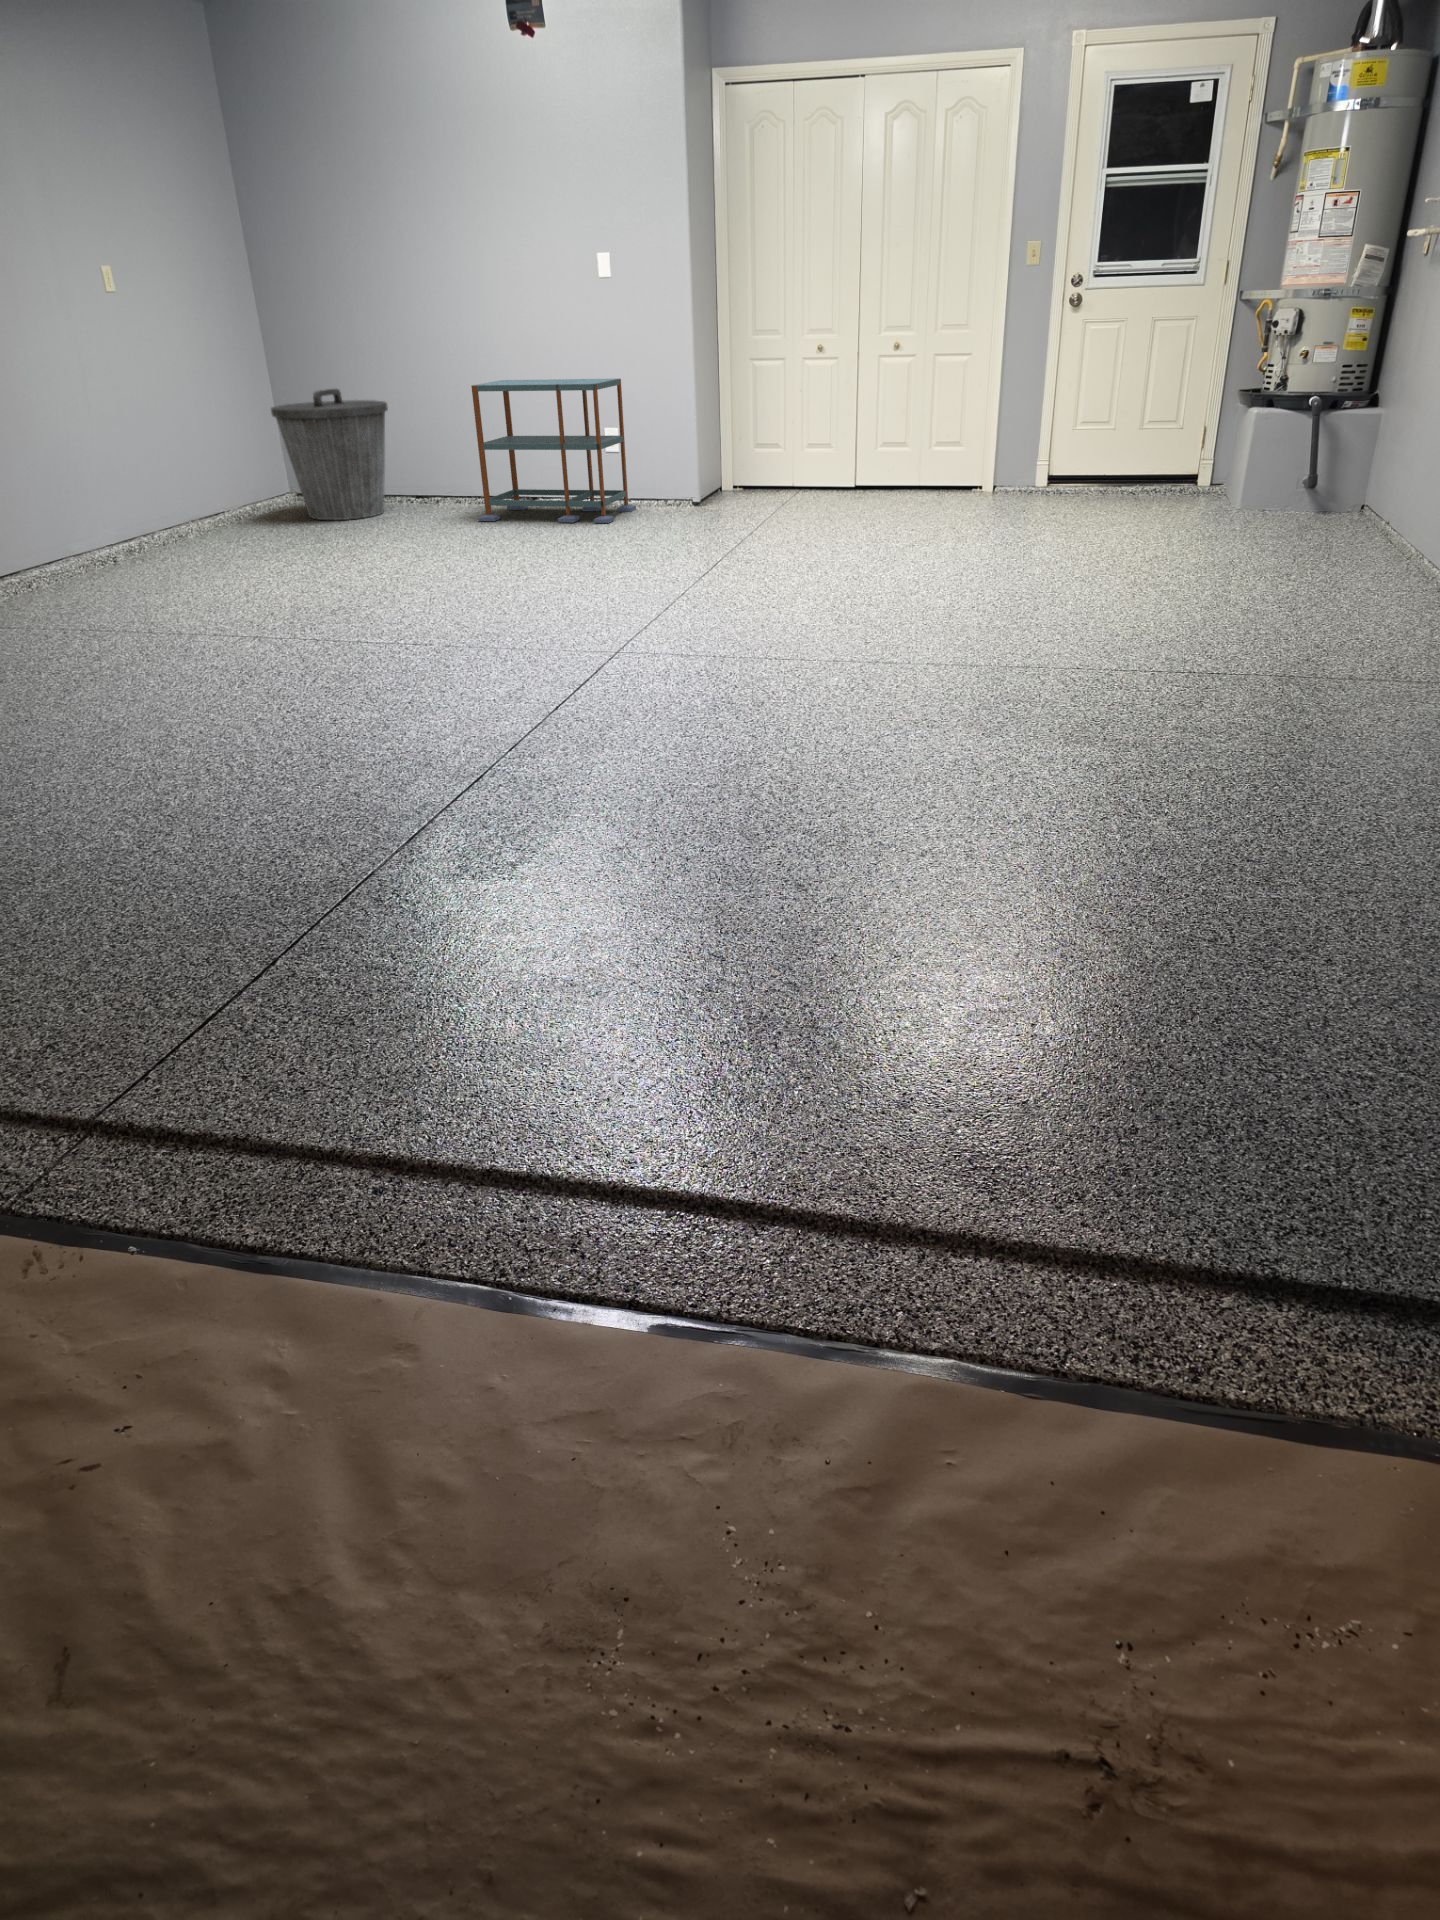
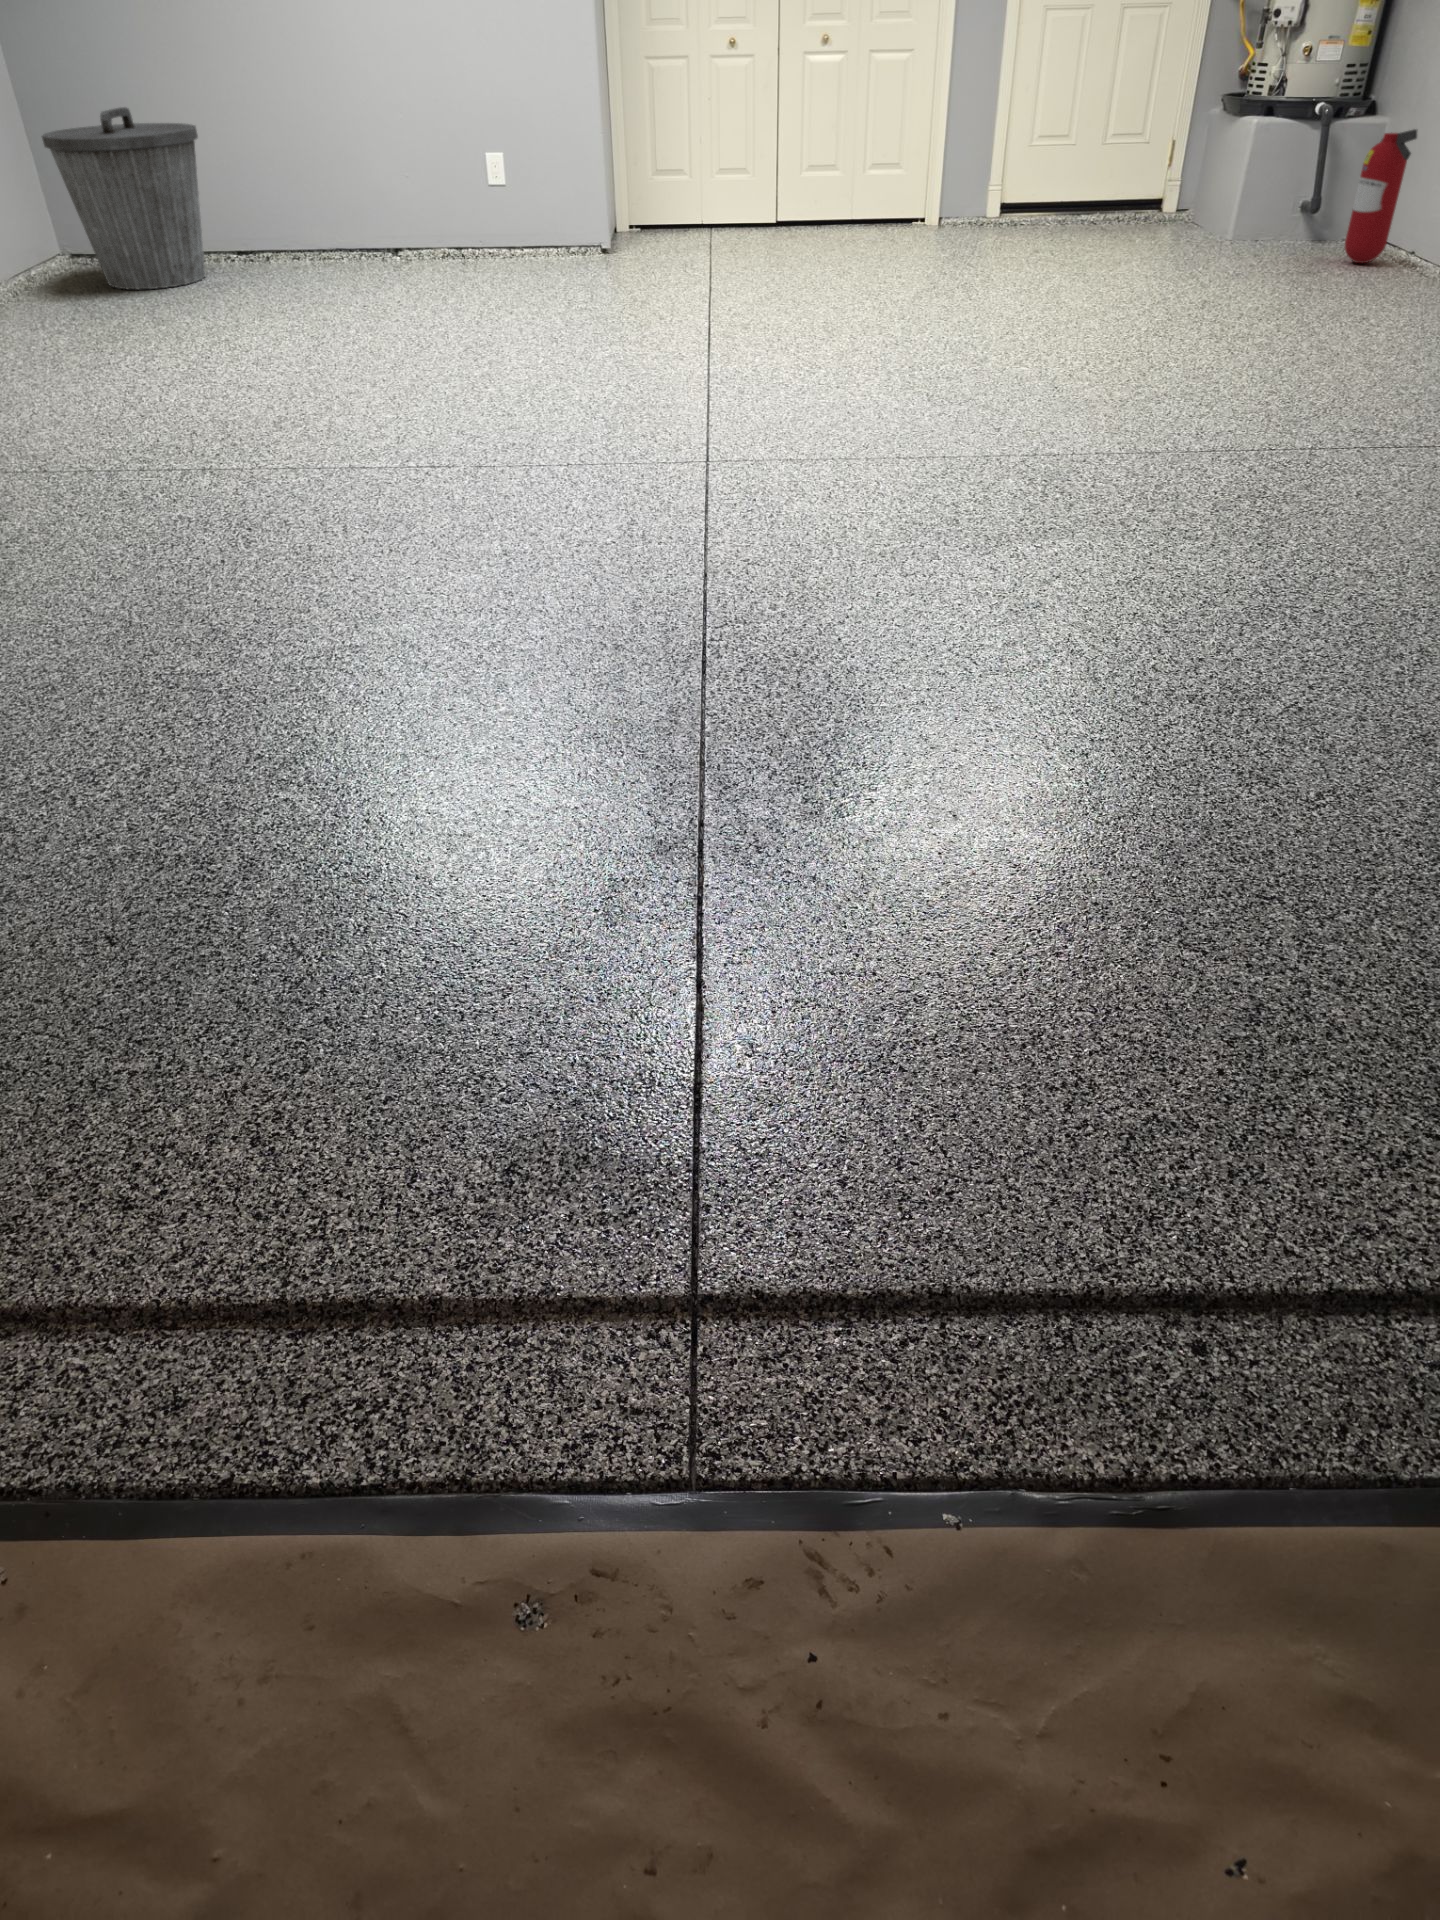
shelving unit: present [471,379,636,523] -> none [322,89,530,284]
fire extinguisher: none [1333,419,1388,533] -> present [1345,129,1417,263]

